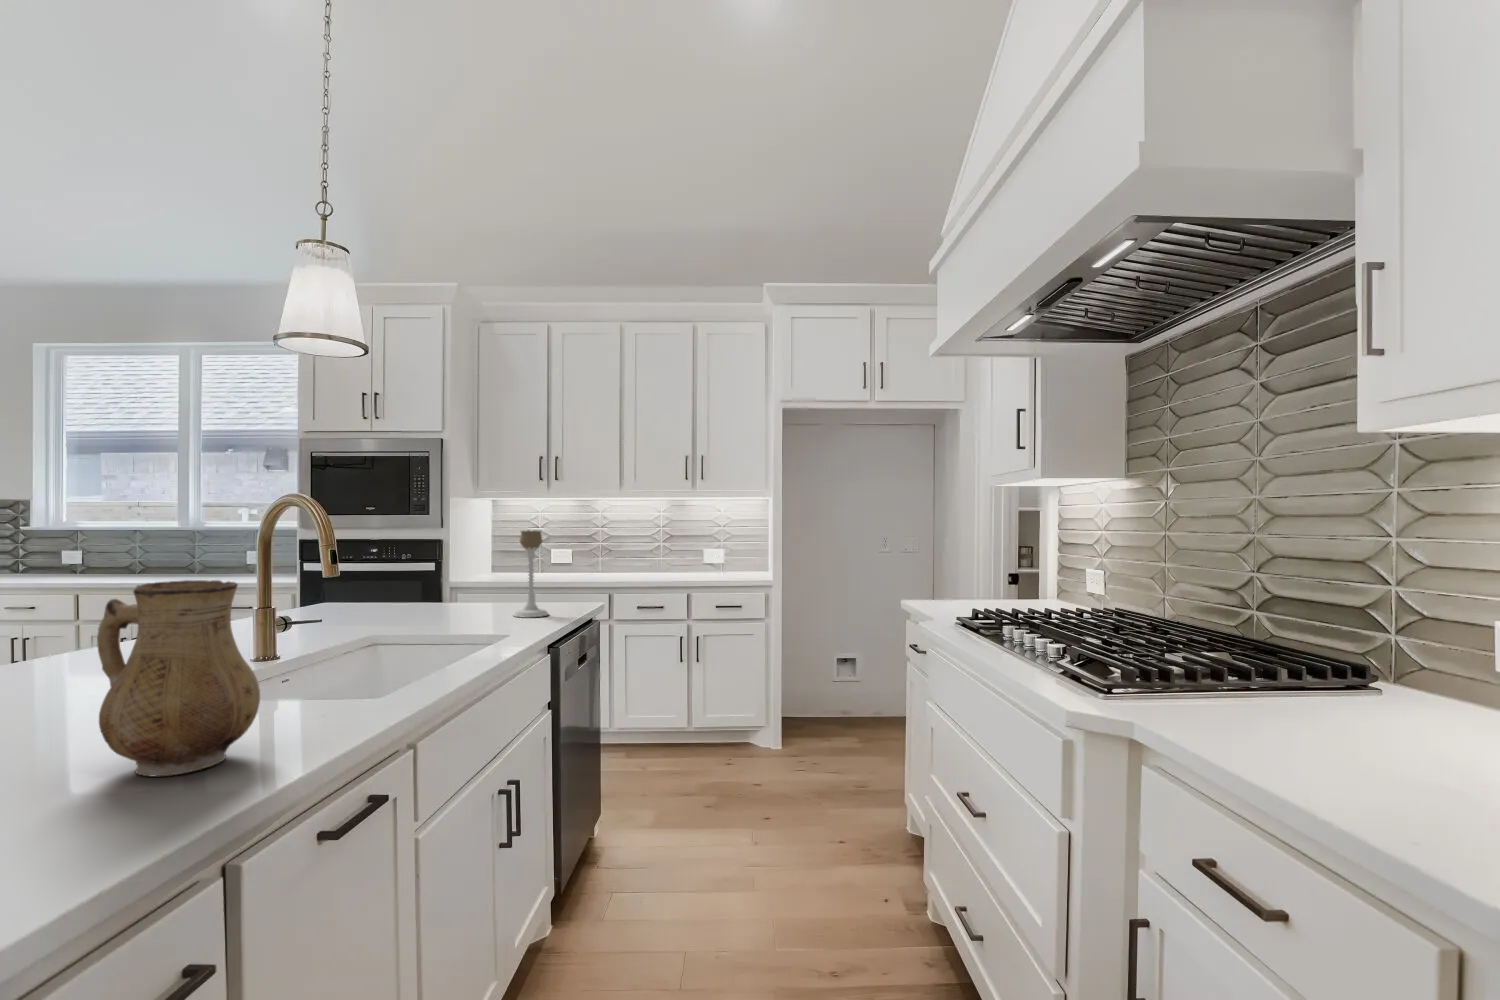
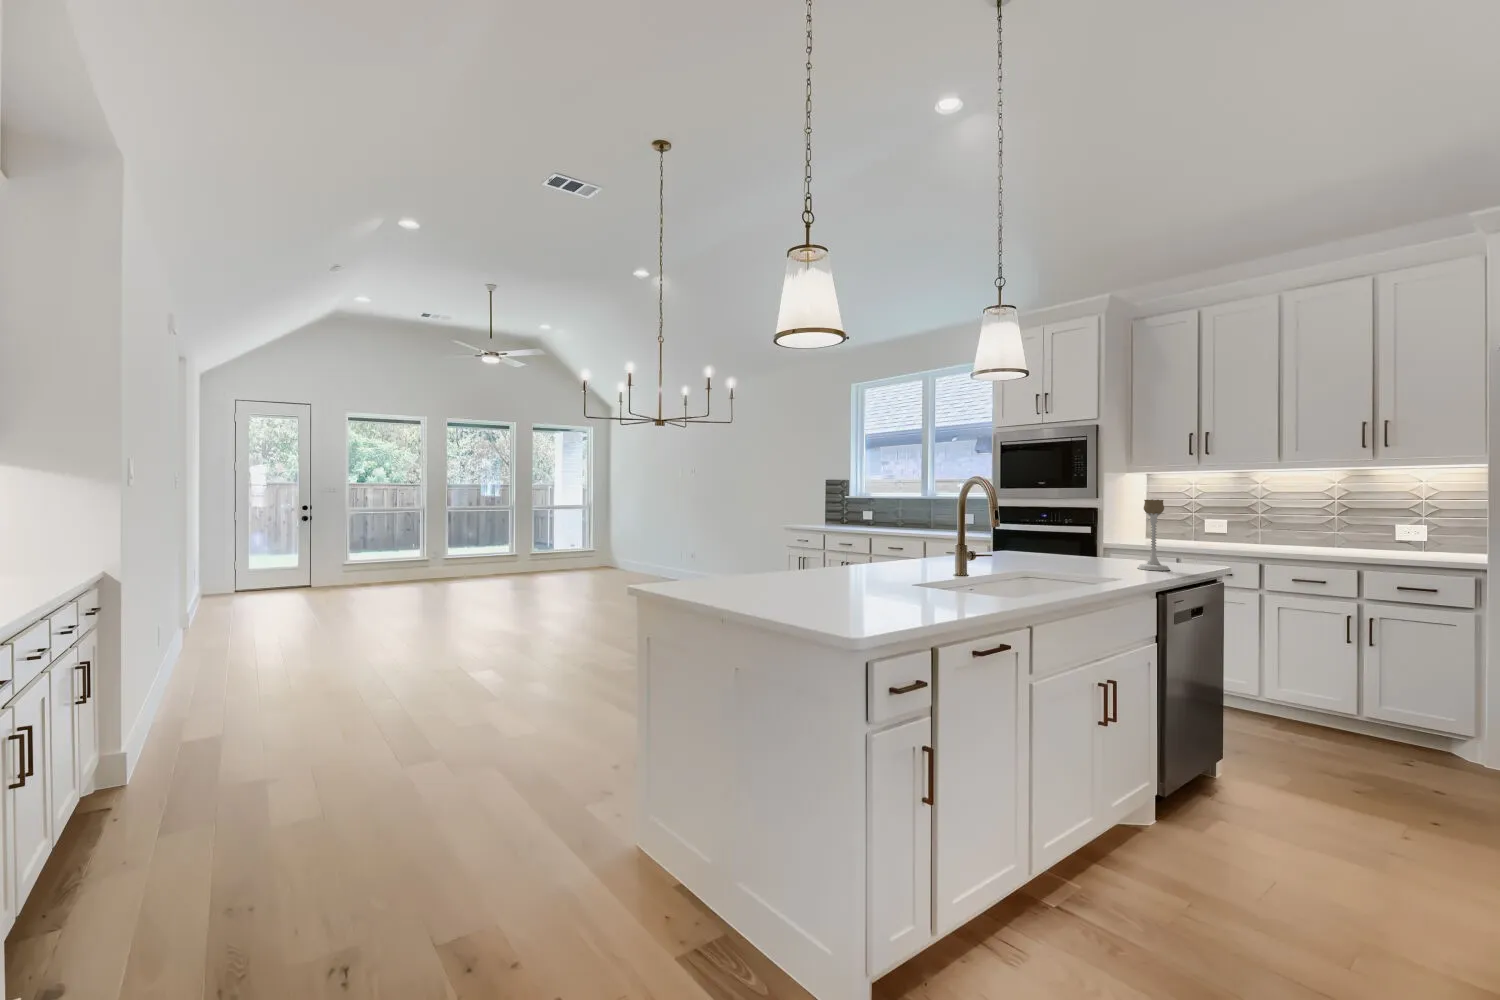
ceramic pitcher: present [97,580,260,776] -> none [881,517,945,606]

